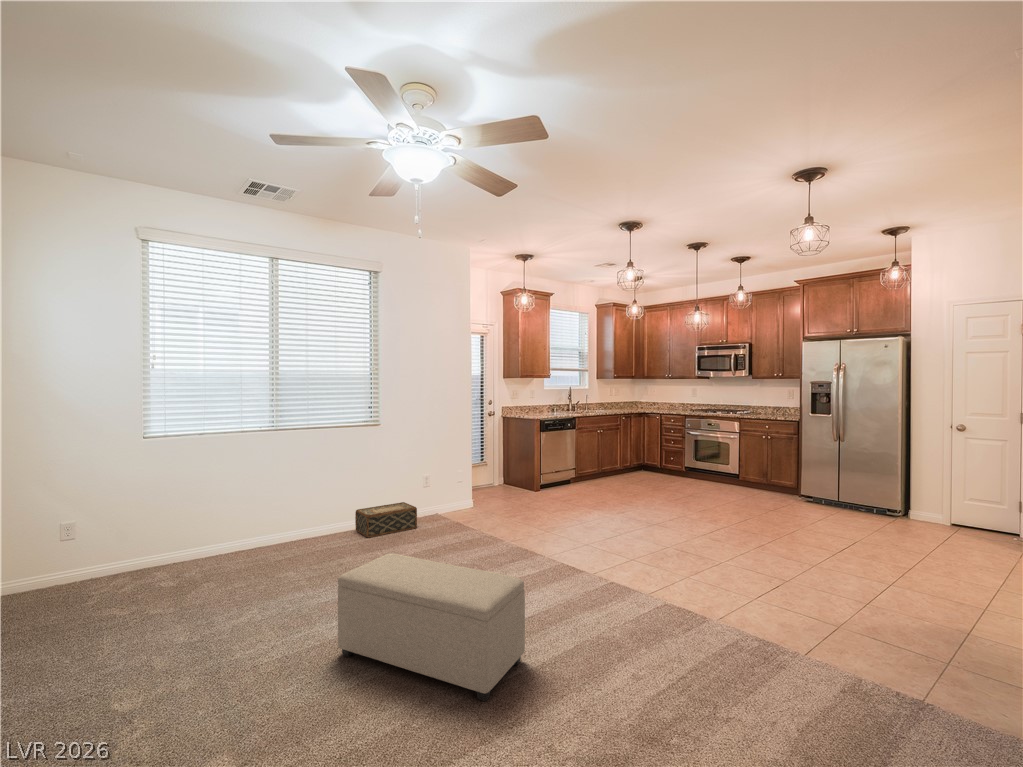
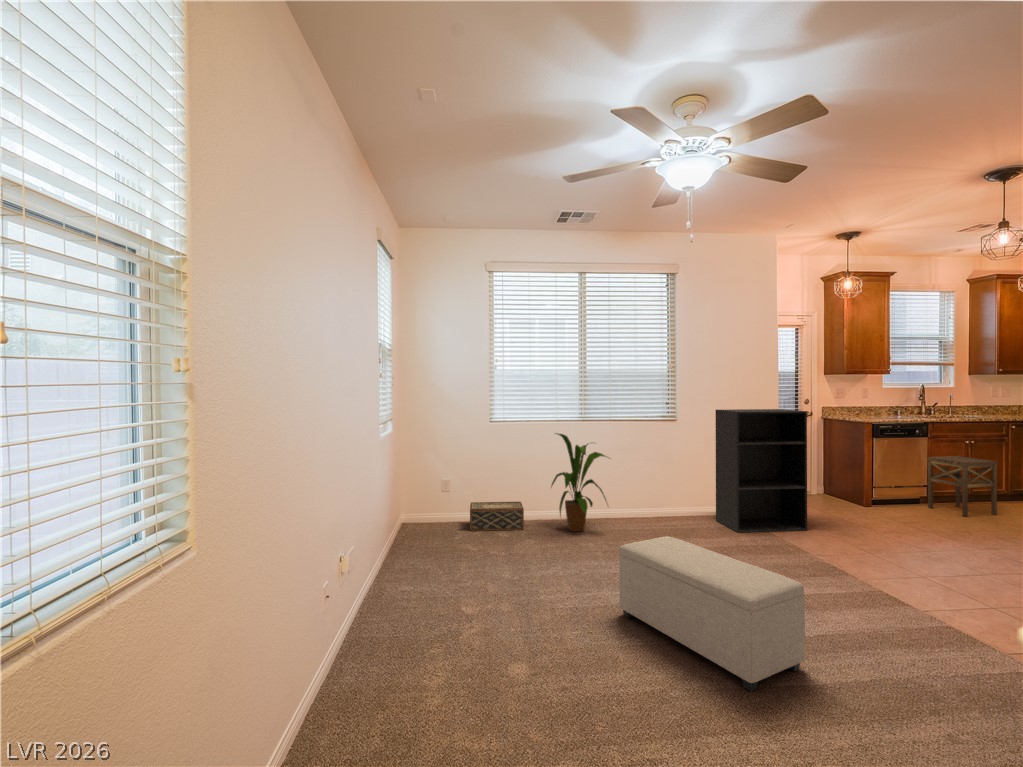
bookshelf: none [420,410,498,531] -> present [715,409,807,533]
side table: none [575,442,615,489] -> present [927,456,997,517]
house plant: none [235,448,313,563] -> present [551,433,607,532]
woven basket: present [355,502,417,538] -> present [470,502,524,531]

